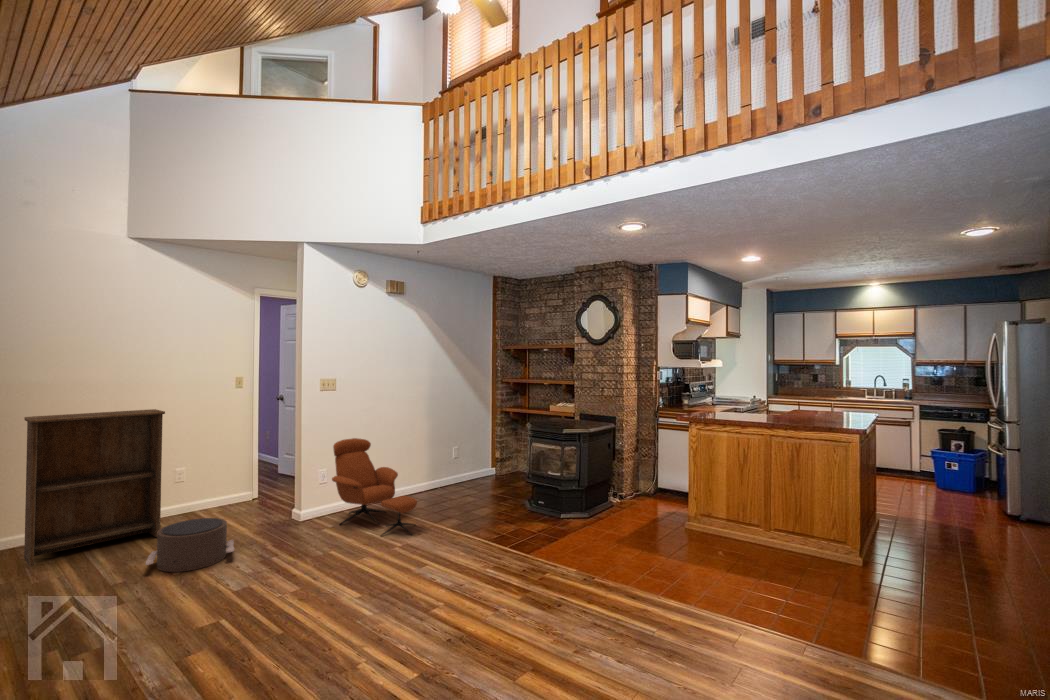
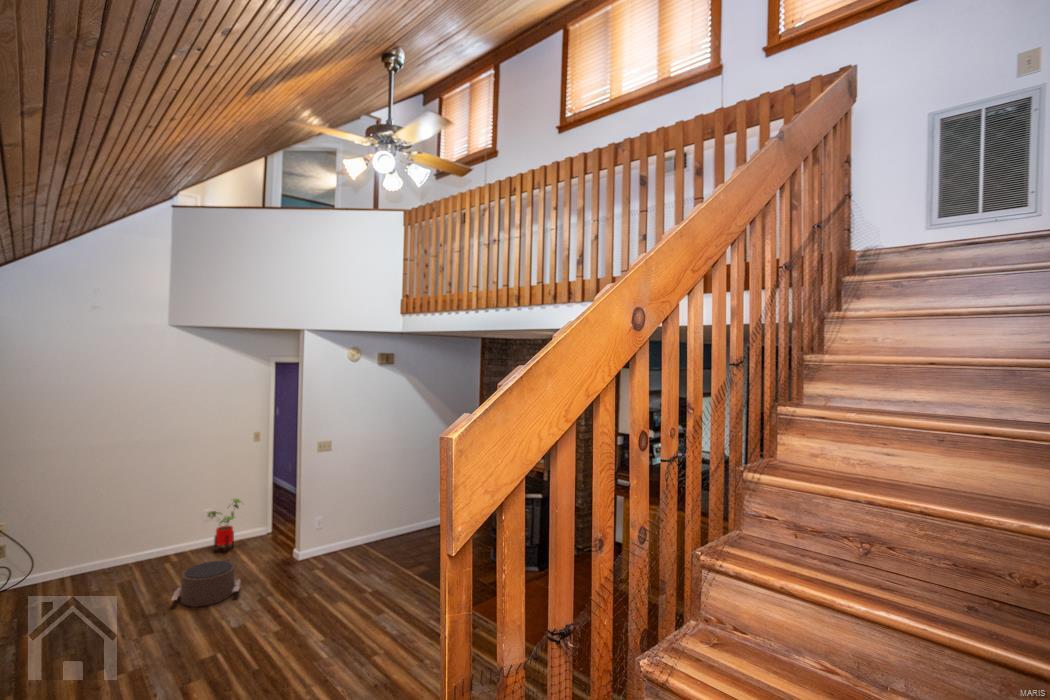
bookshelf: present [24,409,165,566] -> none [87,466,193,594]
lounge chair: present [332,438,417,536] -> none [323,490,390,580]
house plant: none [181,453,226,519] -> present [208,499,241,552]

